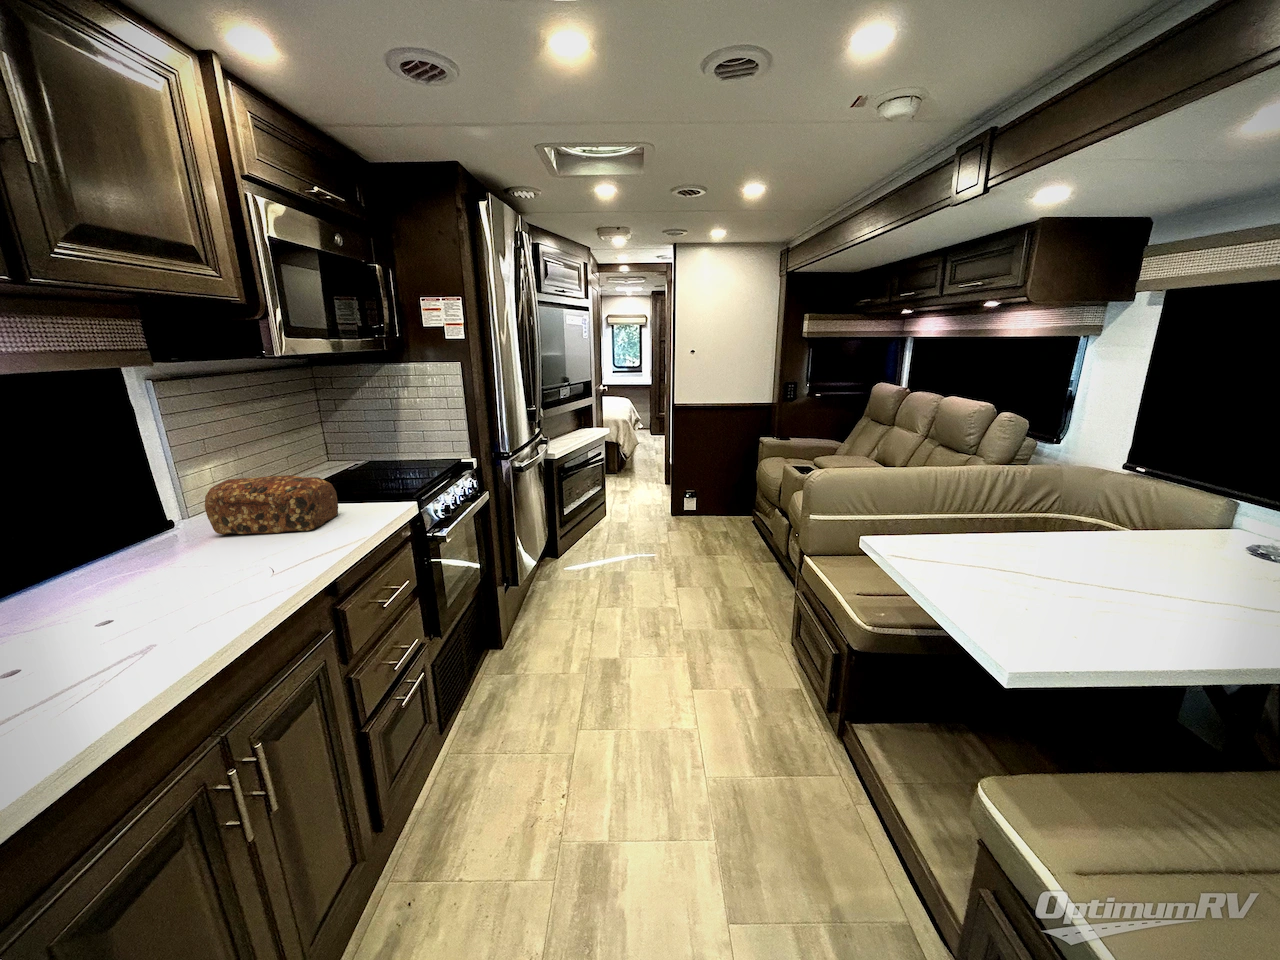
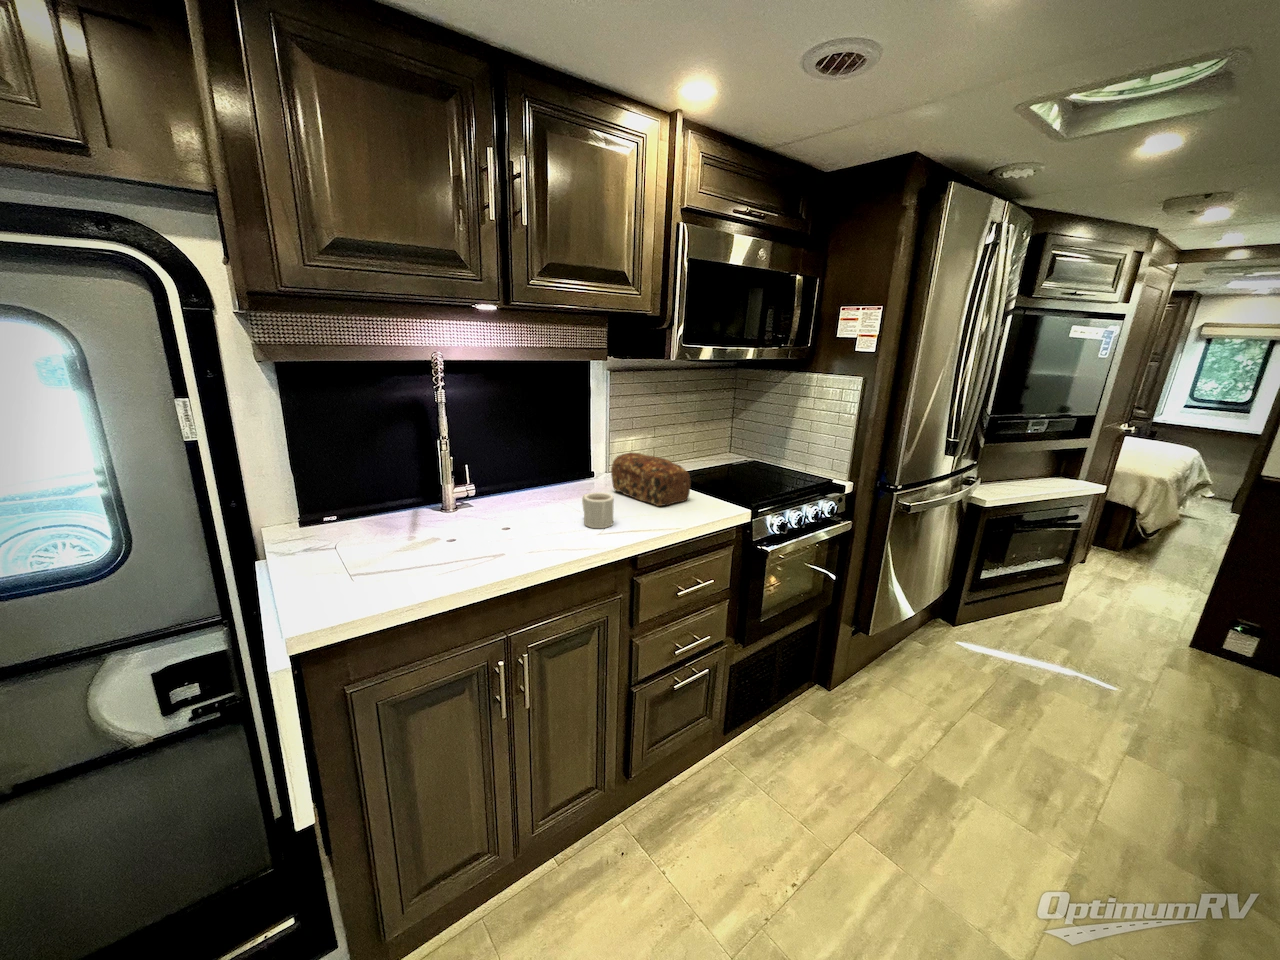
mug: none [206,530,273,580] -> present [582,492,614,528]

